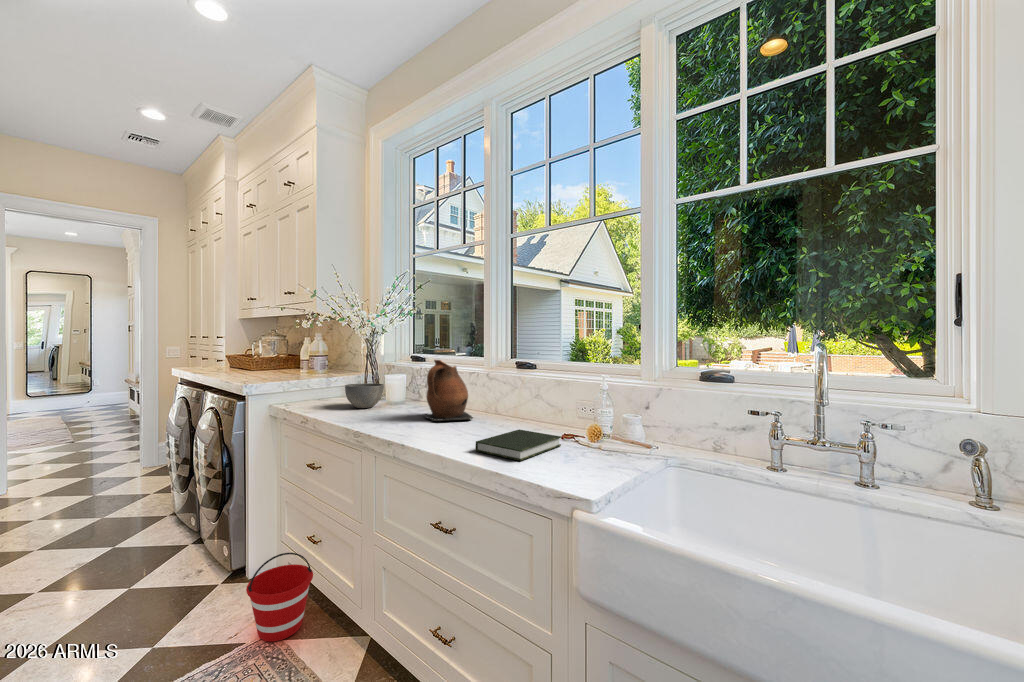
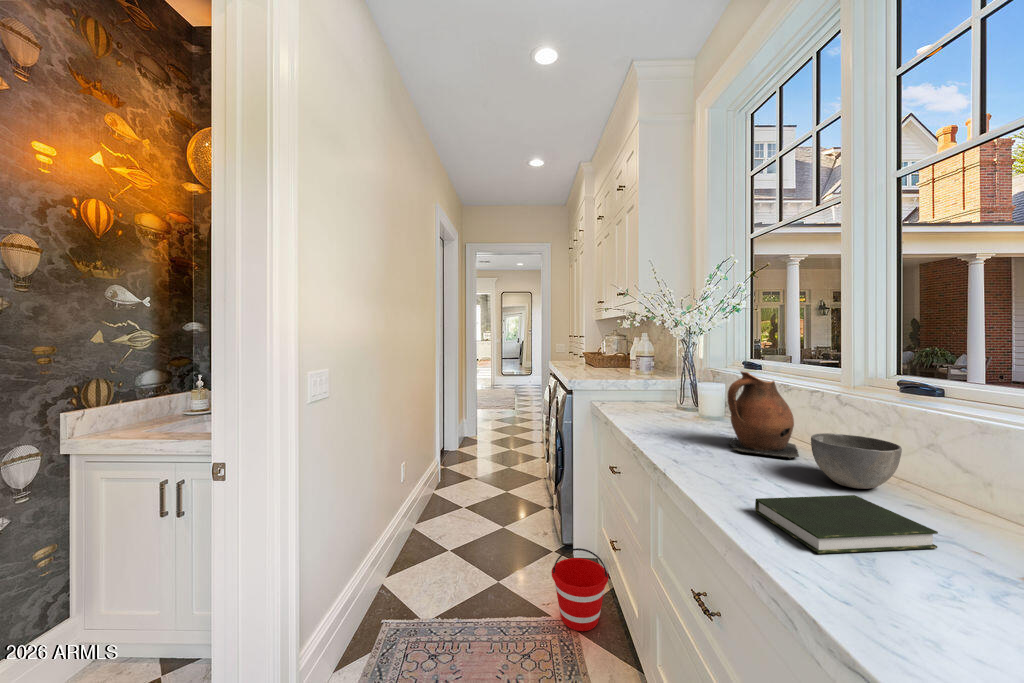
bowl: present [345,383,384,408] -> present [811,433,902,489]

